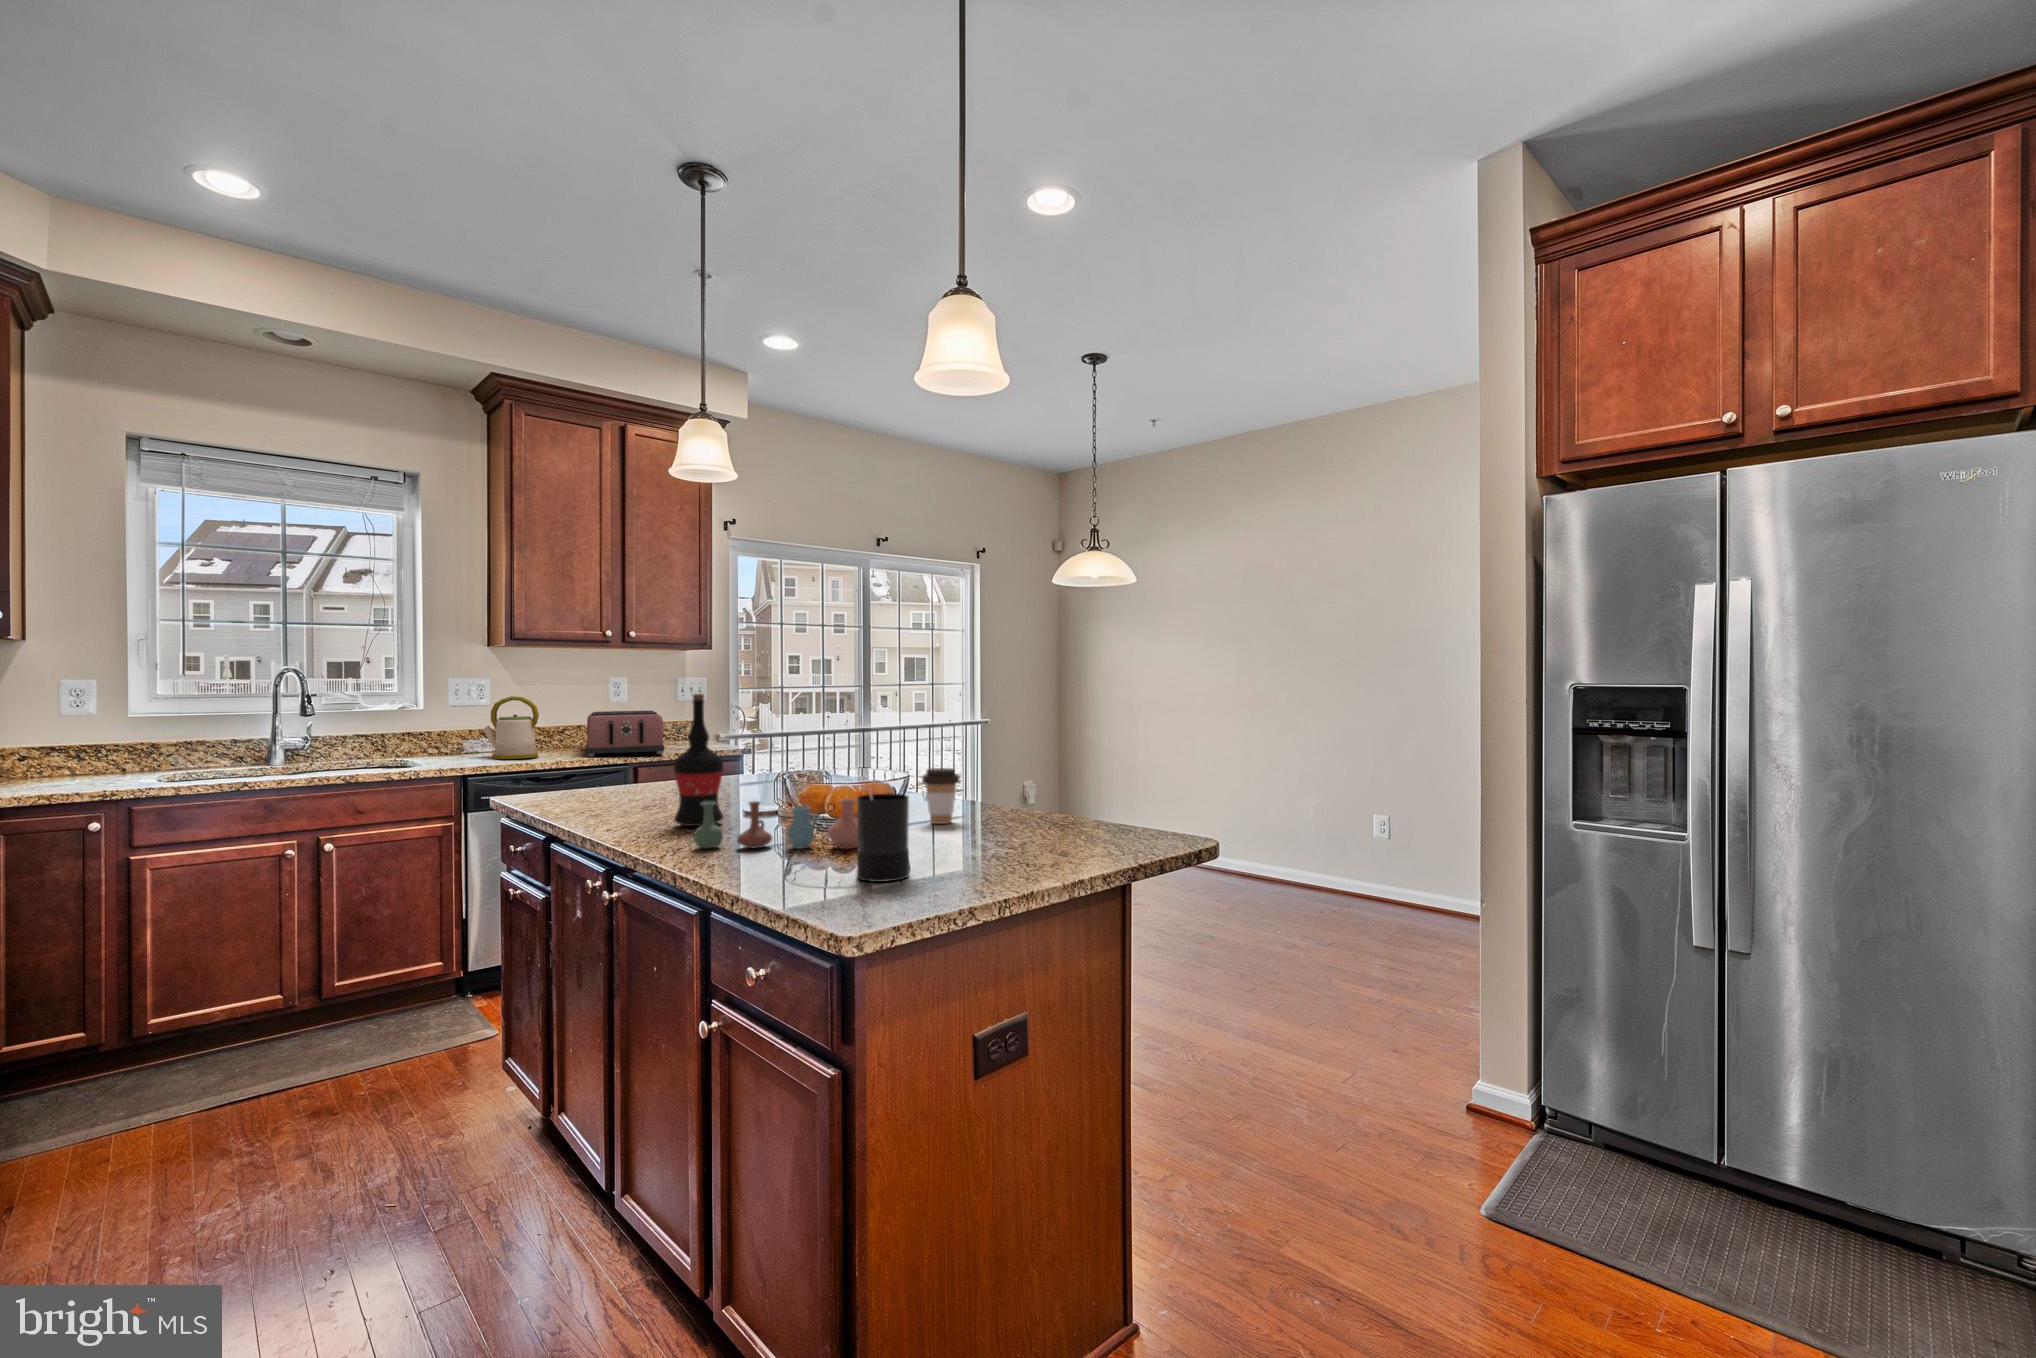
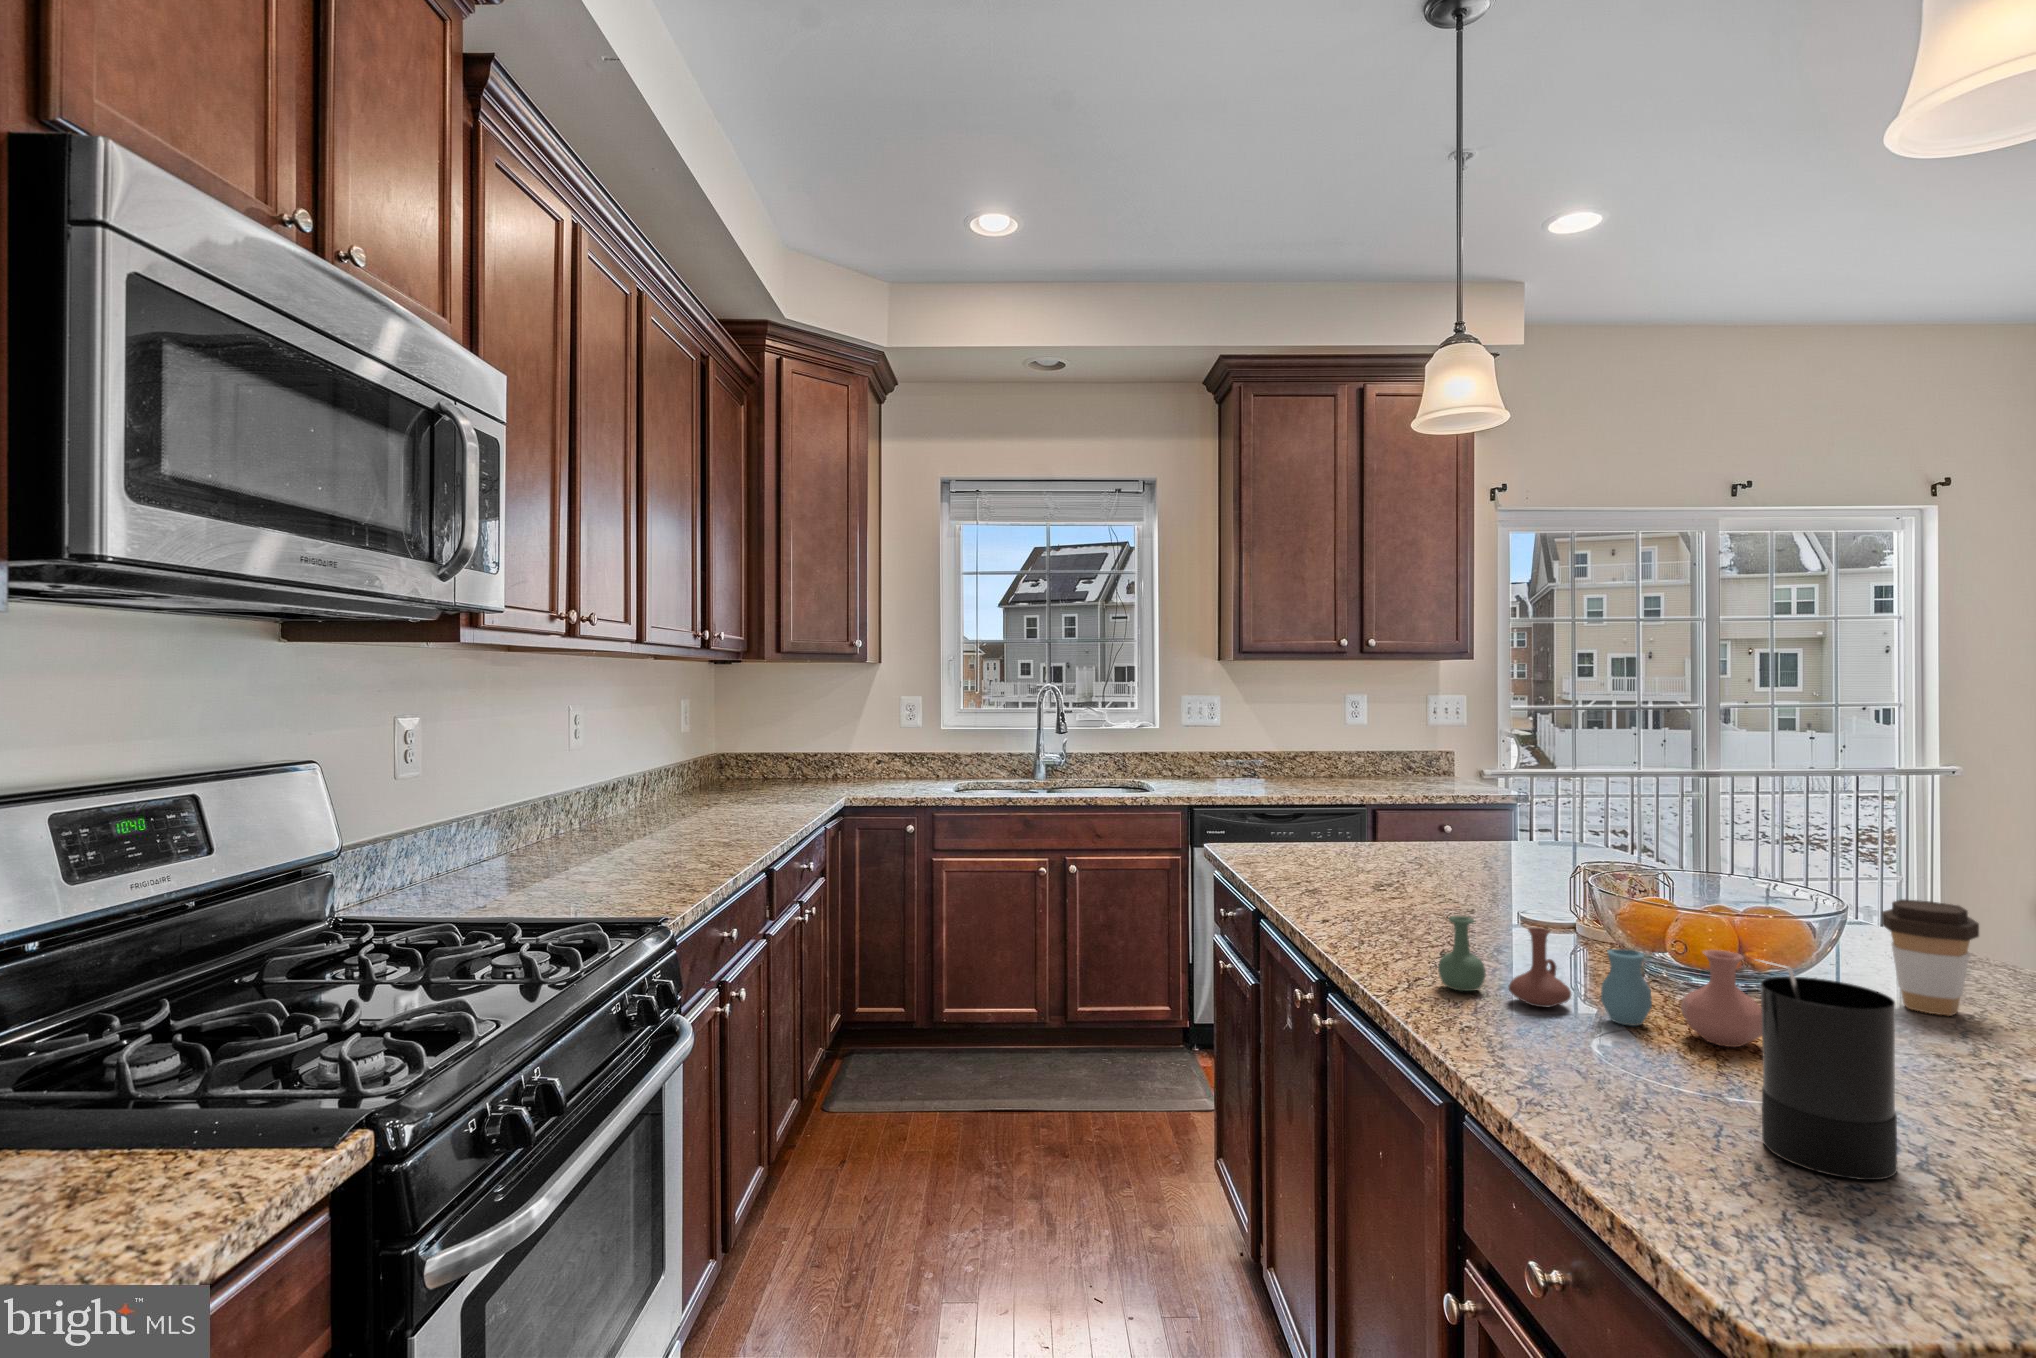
wine bottle: present [674,694,723,826] -> none [1411,740,1487,938]
kettle: present [483,696,539,759] -> none [1212,716,1268,787]
toaster: present [586,711,665,757] -> none [1320,734,1412,791]

